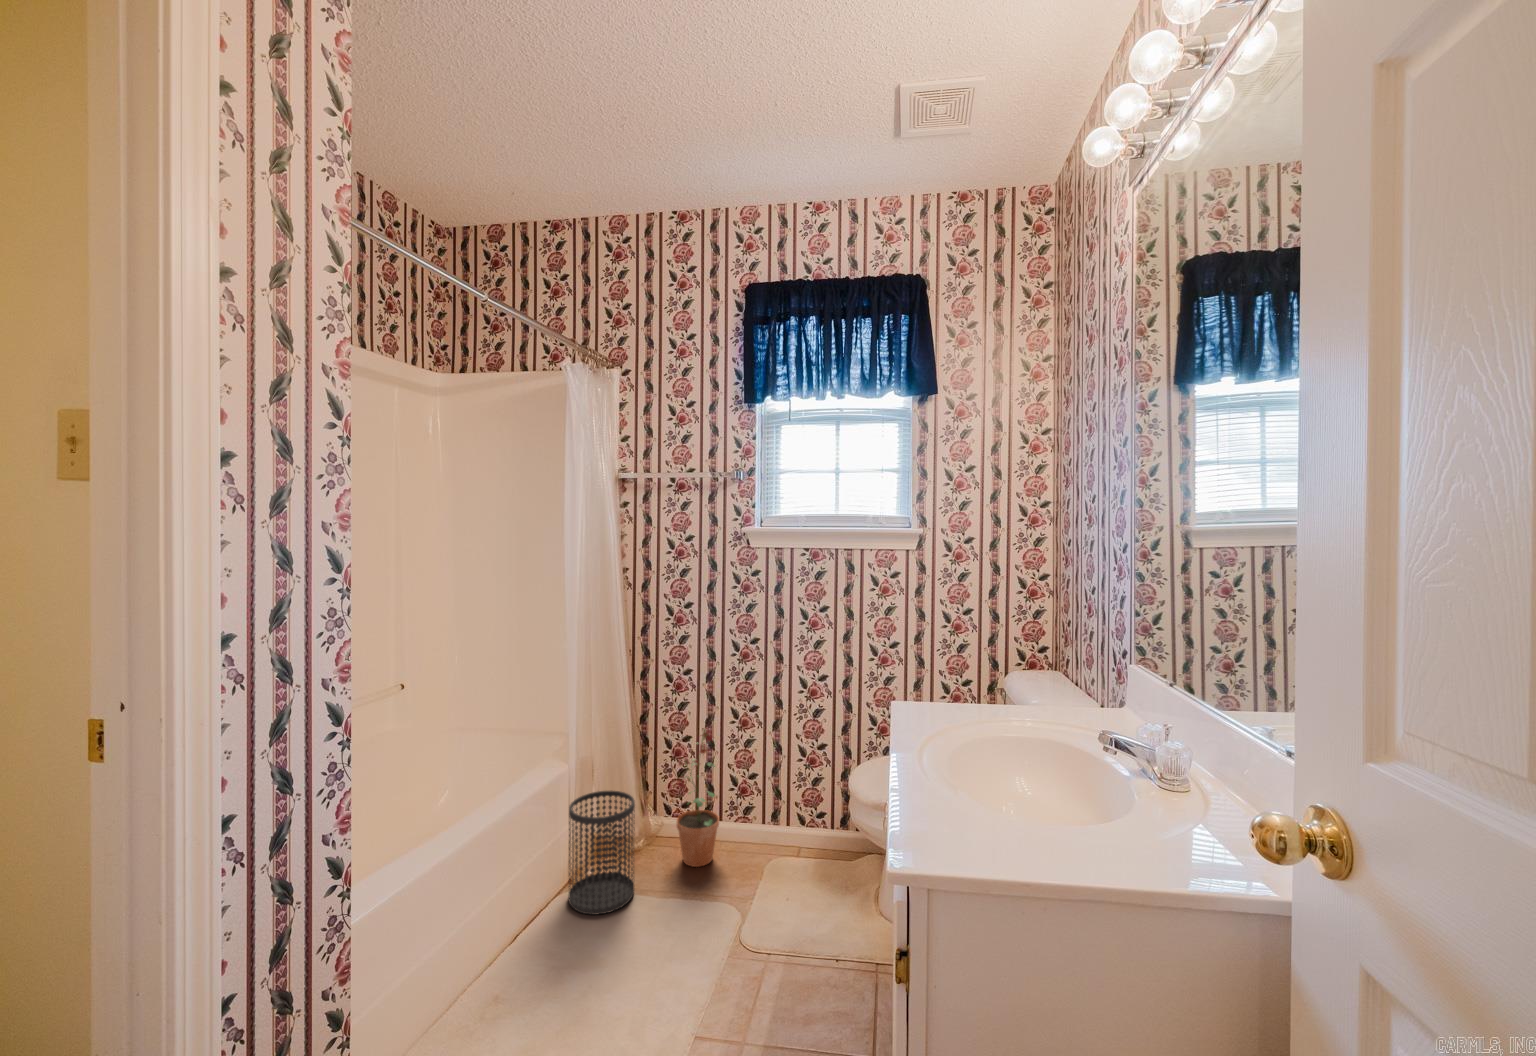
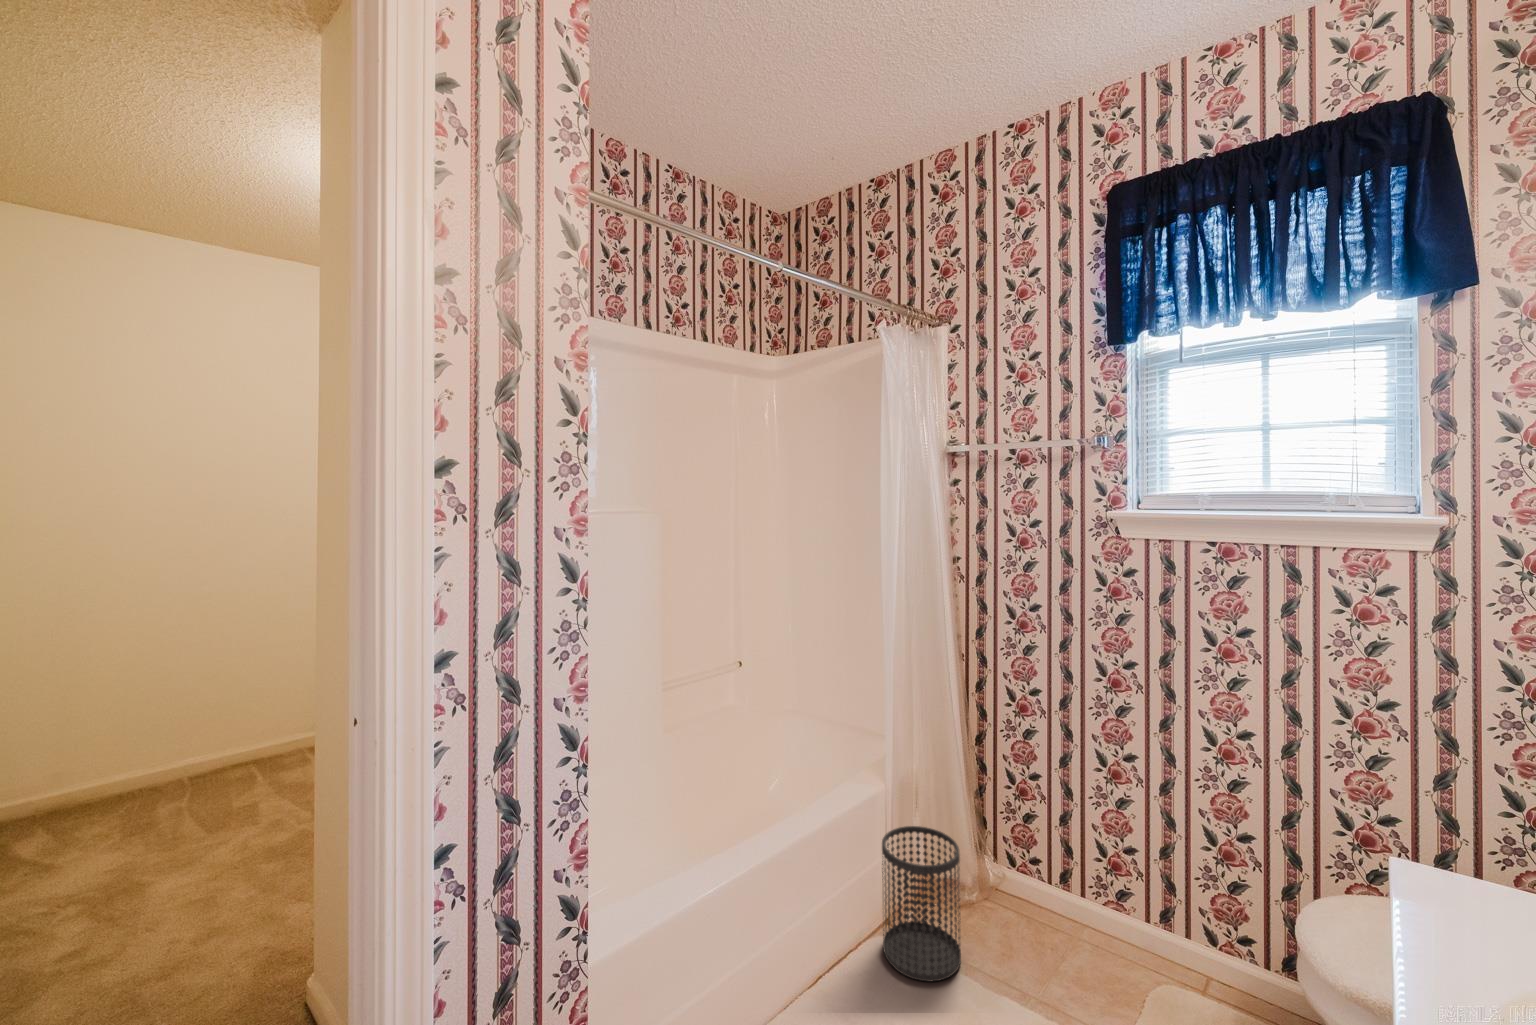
potted plant: present [677,728,719,867] -> none [1013,773,1078,955]

